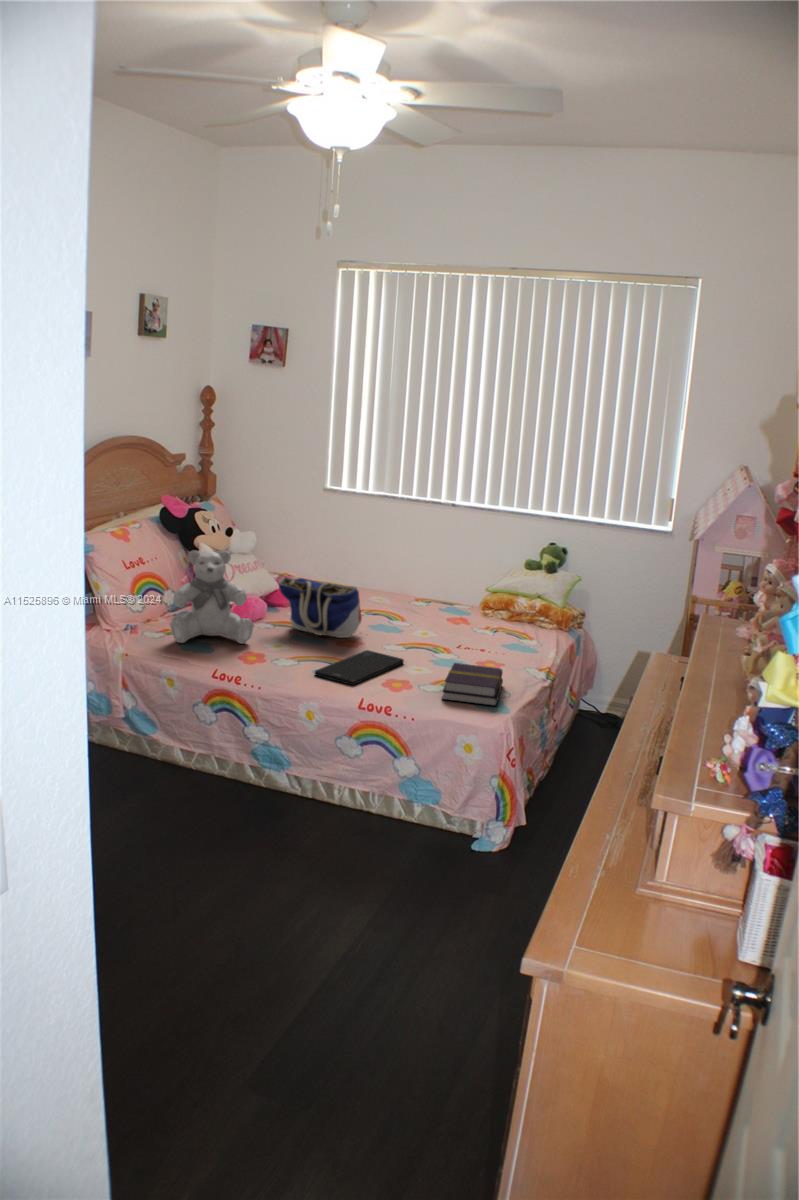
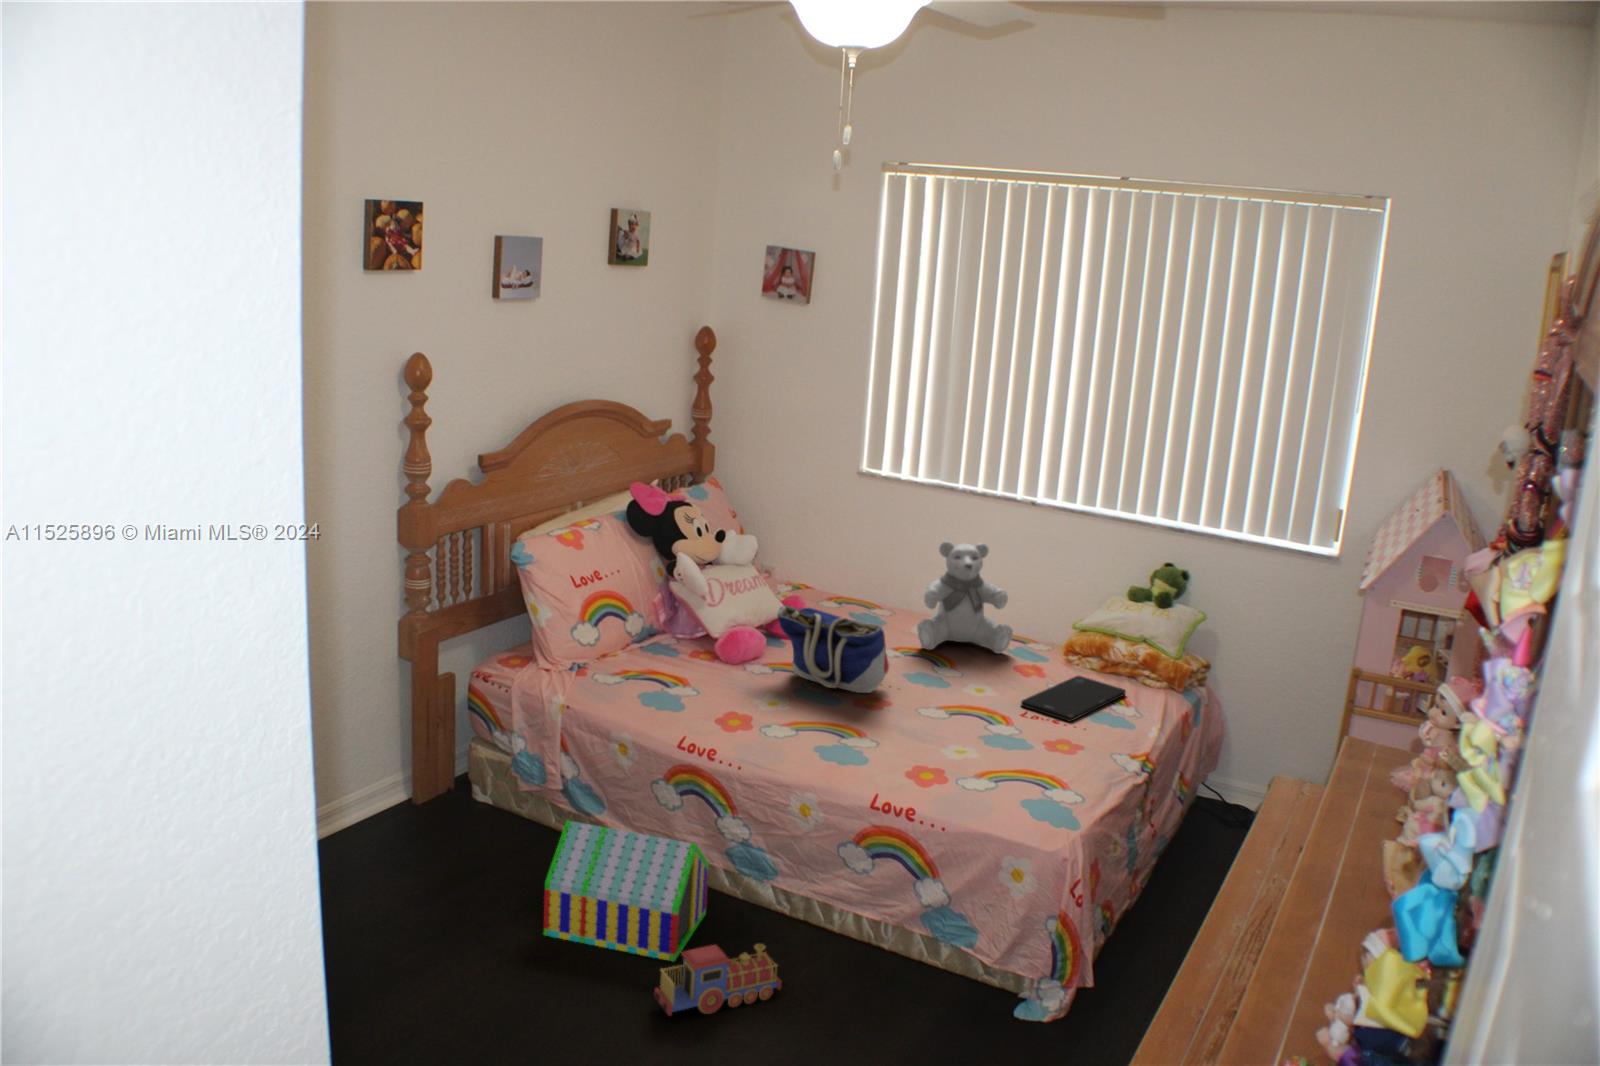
teddy bear: present [170,550,253,644] -> present [917,542,1013,654]
smartphone: present [315,650,404,685] -> present [1021,676,1126,721]
book: present [442,663,503,706] -> none [984,746,1075,815]
toy house: none [117,733,240,831] -> present [543,821,709,962]
toy train: none [207,811,302,866] -> present [654,944,781,1015]

